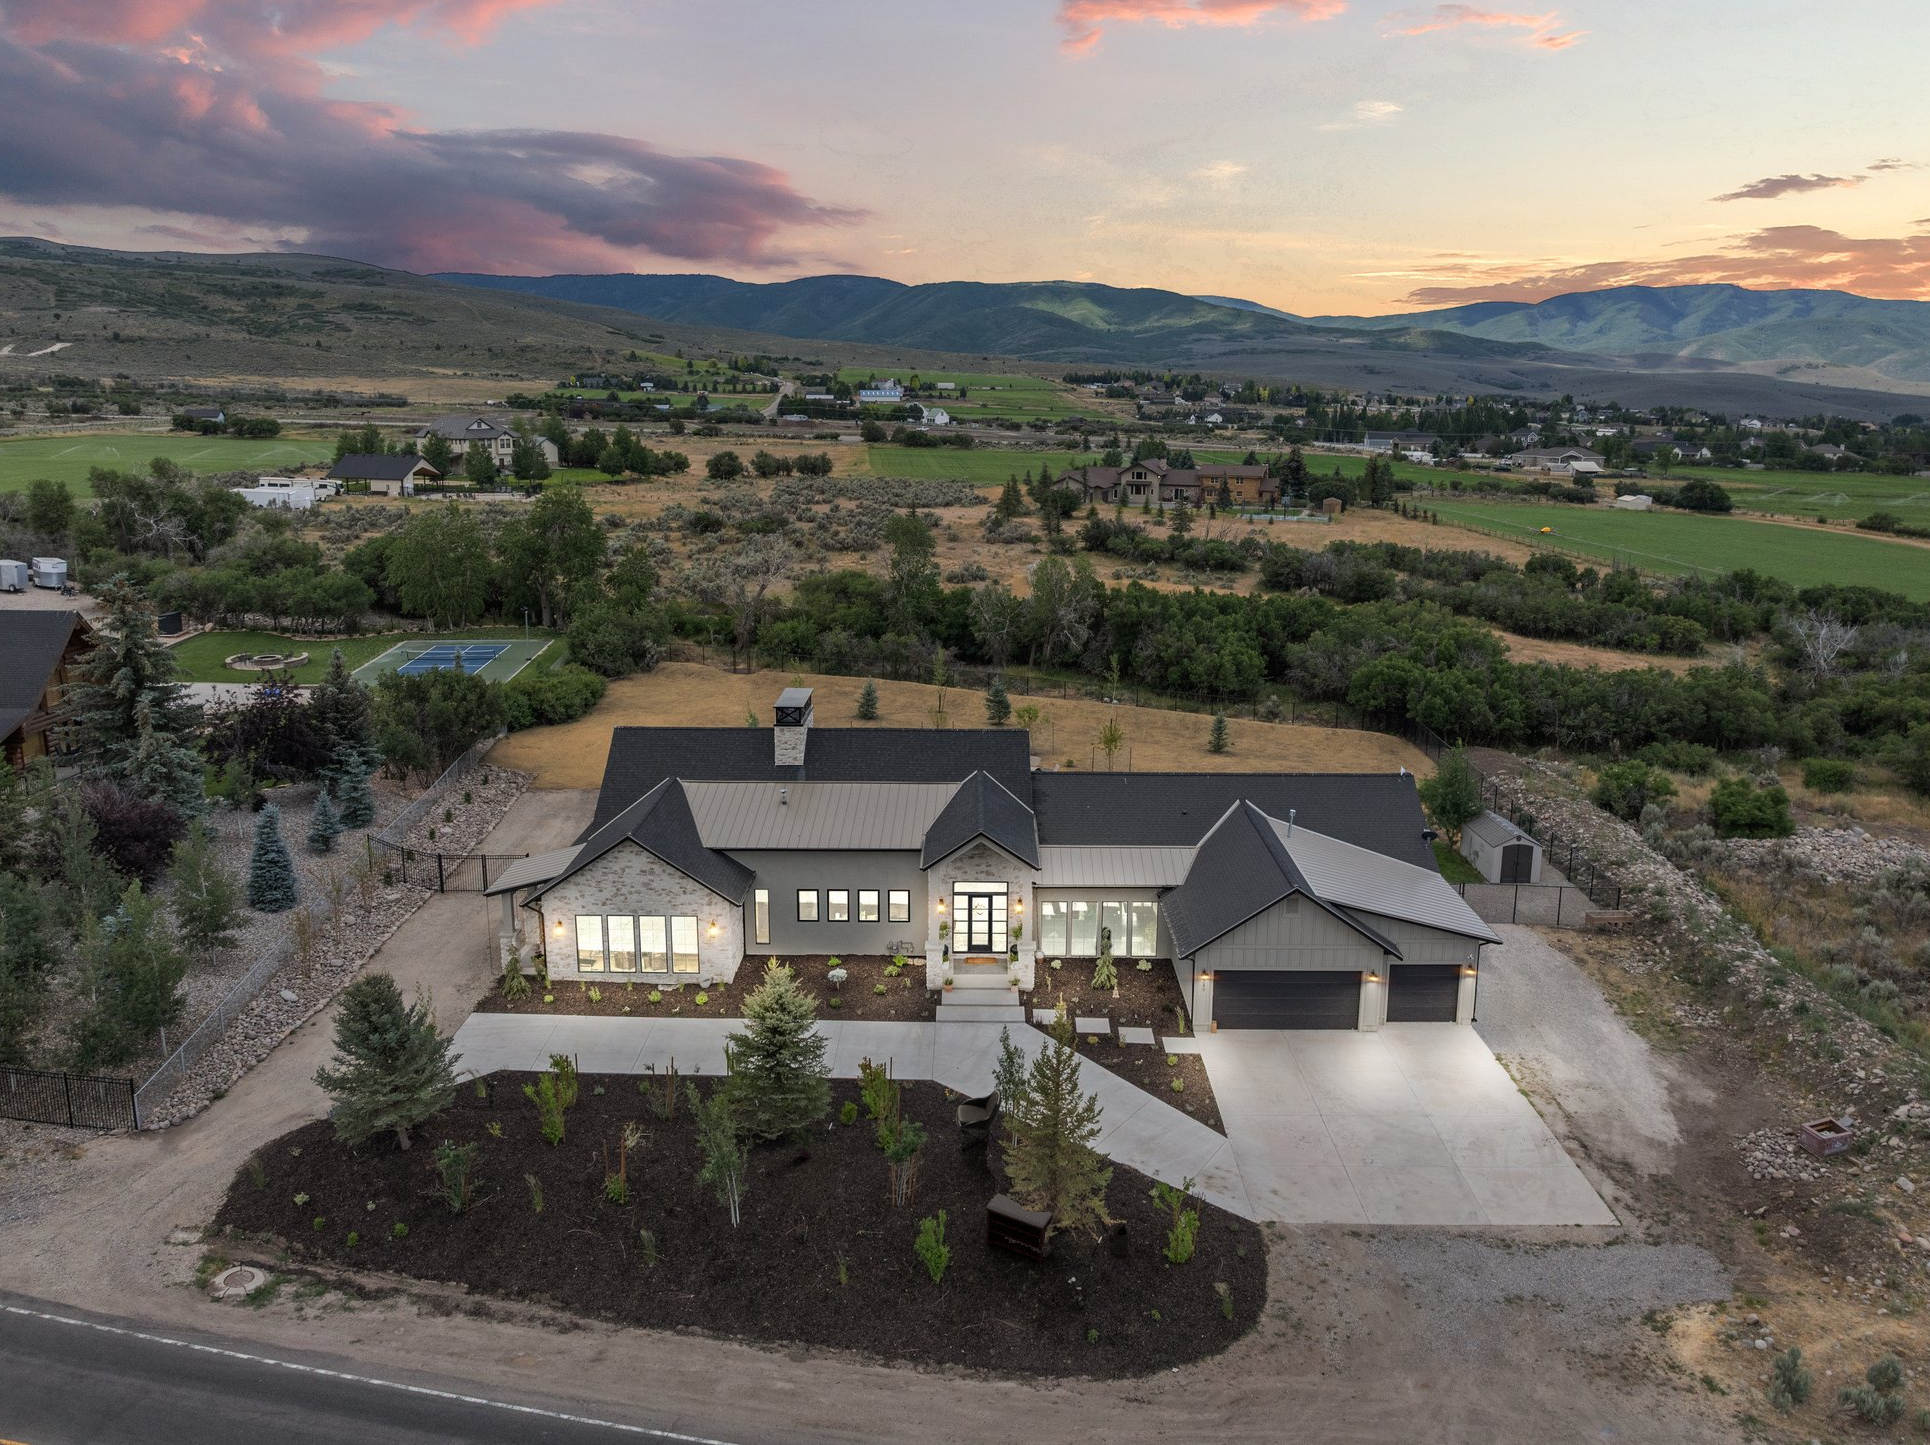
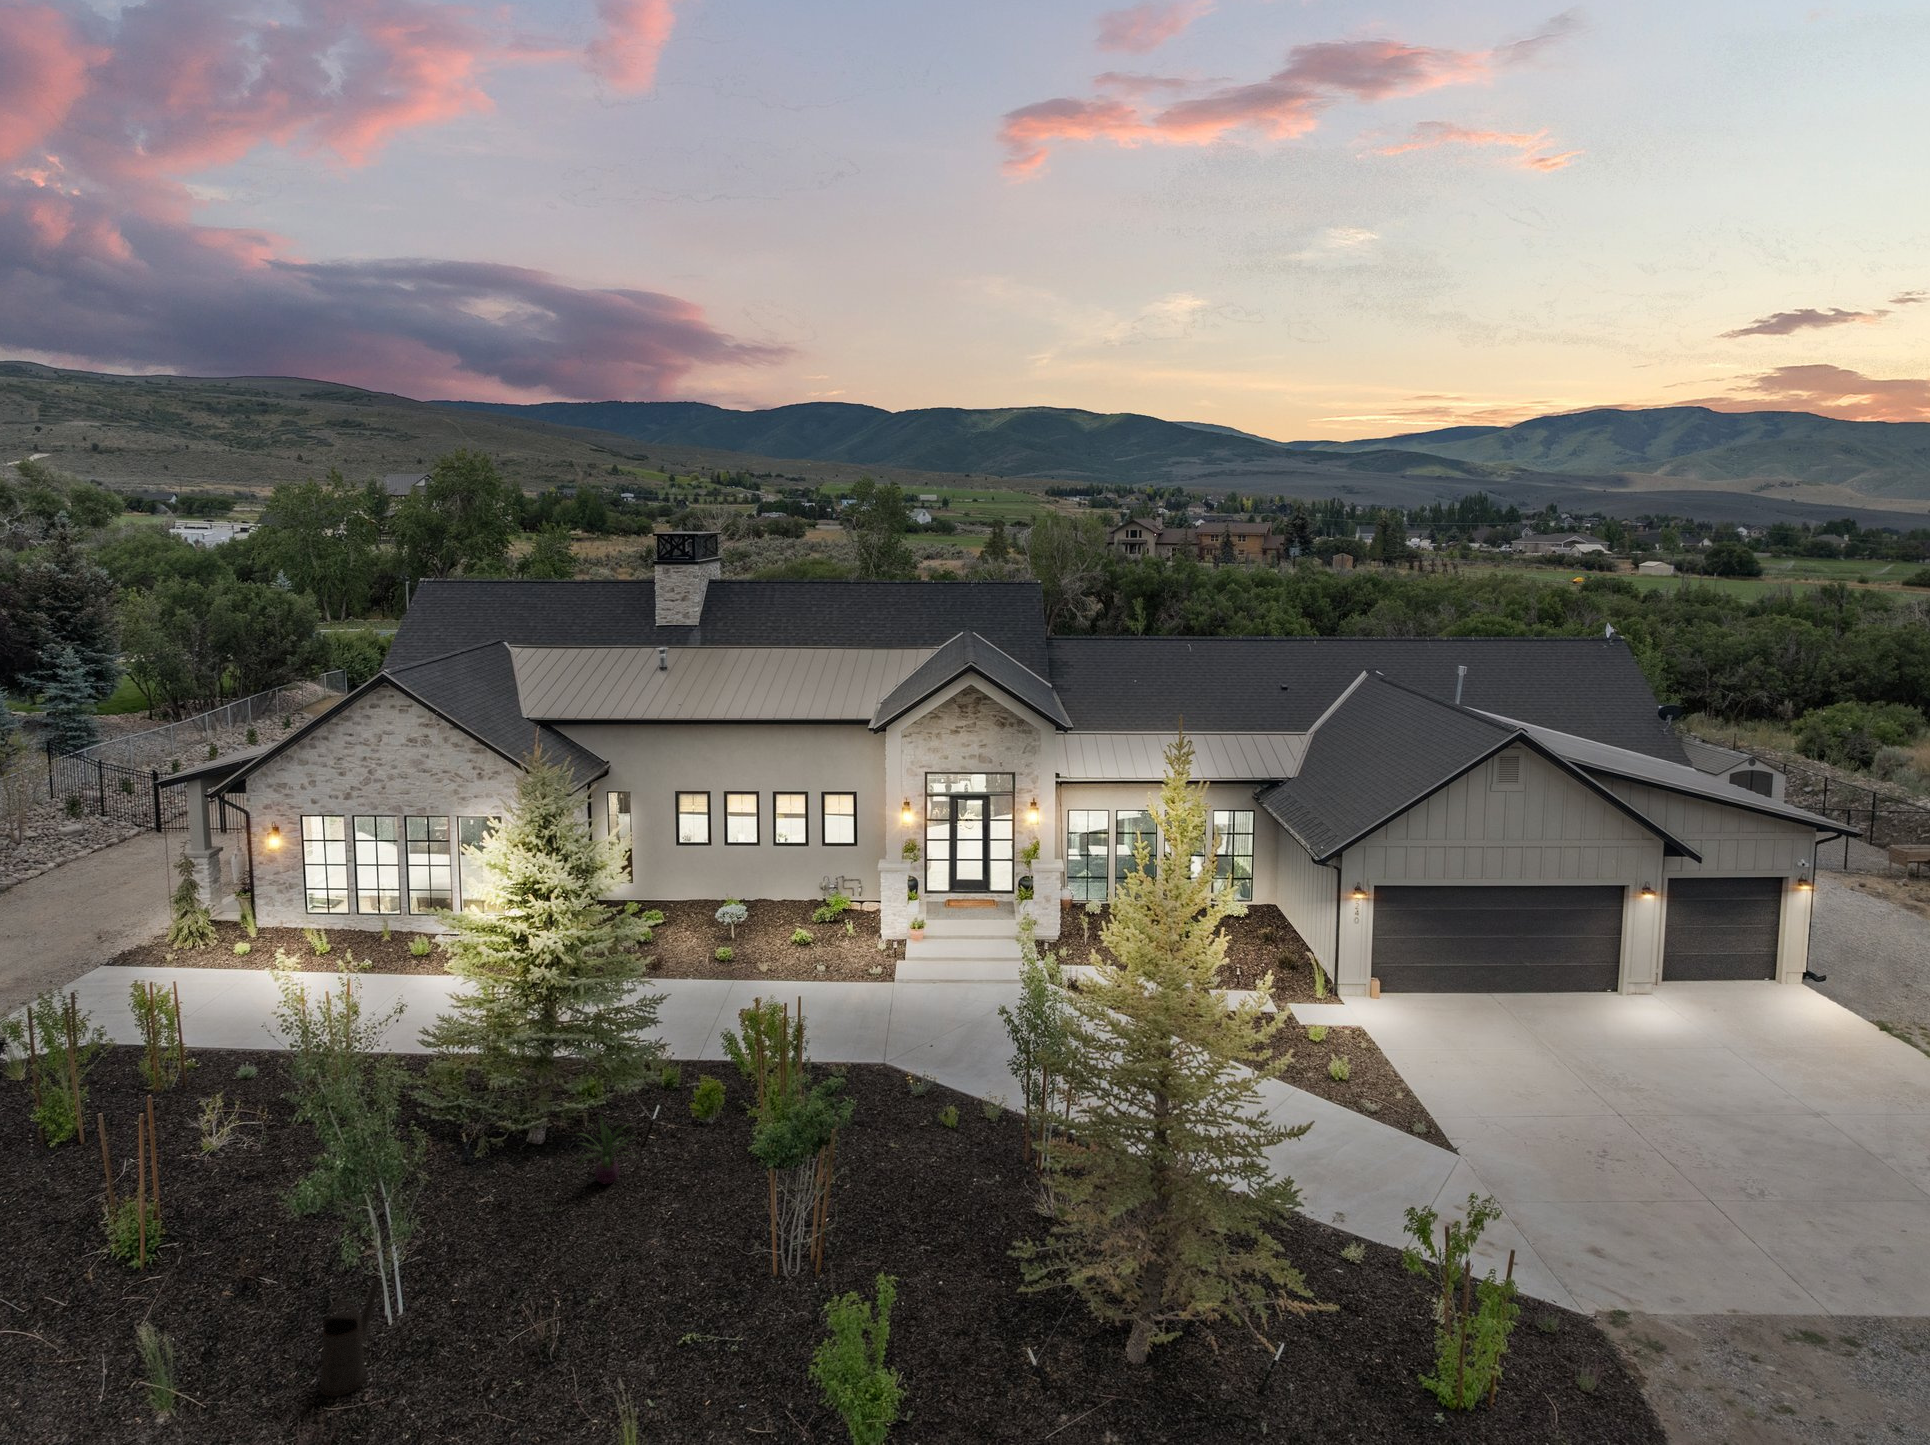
lounge chair: present [956,1089,1002,1150] -> none [927,1047,1020,1169]
bench: present [985,1194,1053,1264] -> none [993,1240,1166,1417]
watering can: present [1098,1217,1132,1258] -> present [319,1278,380,1396]

